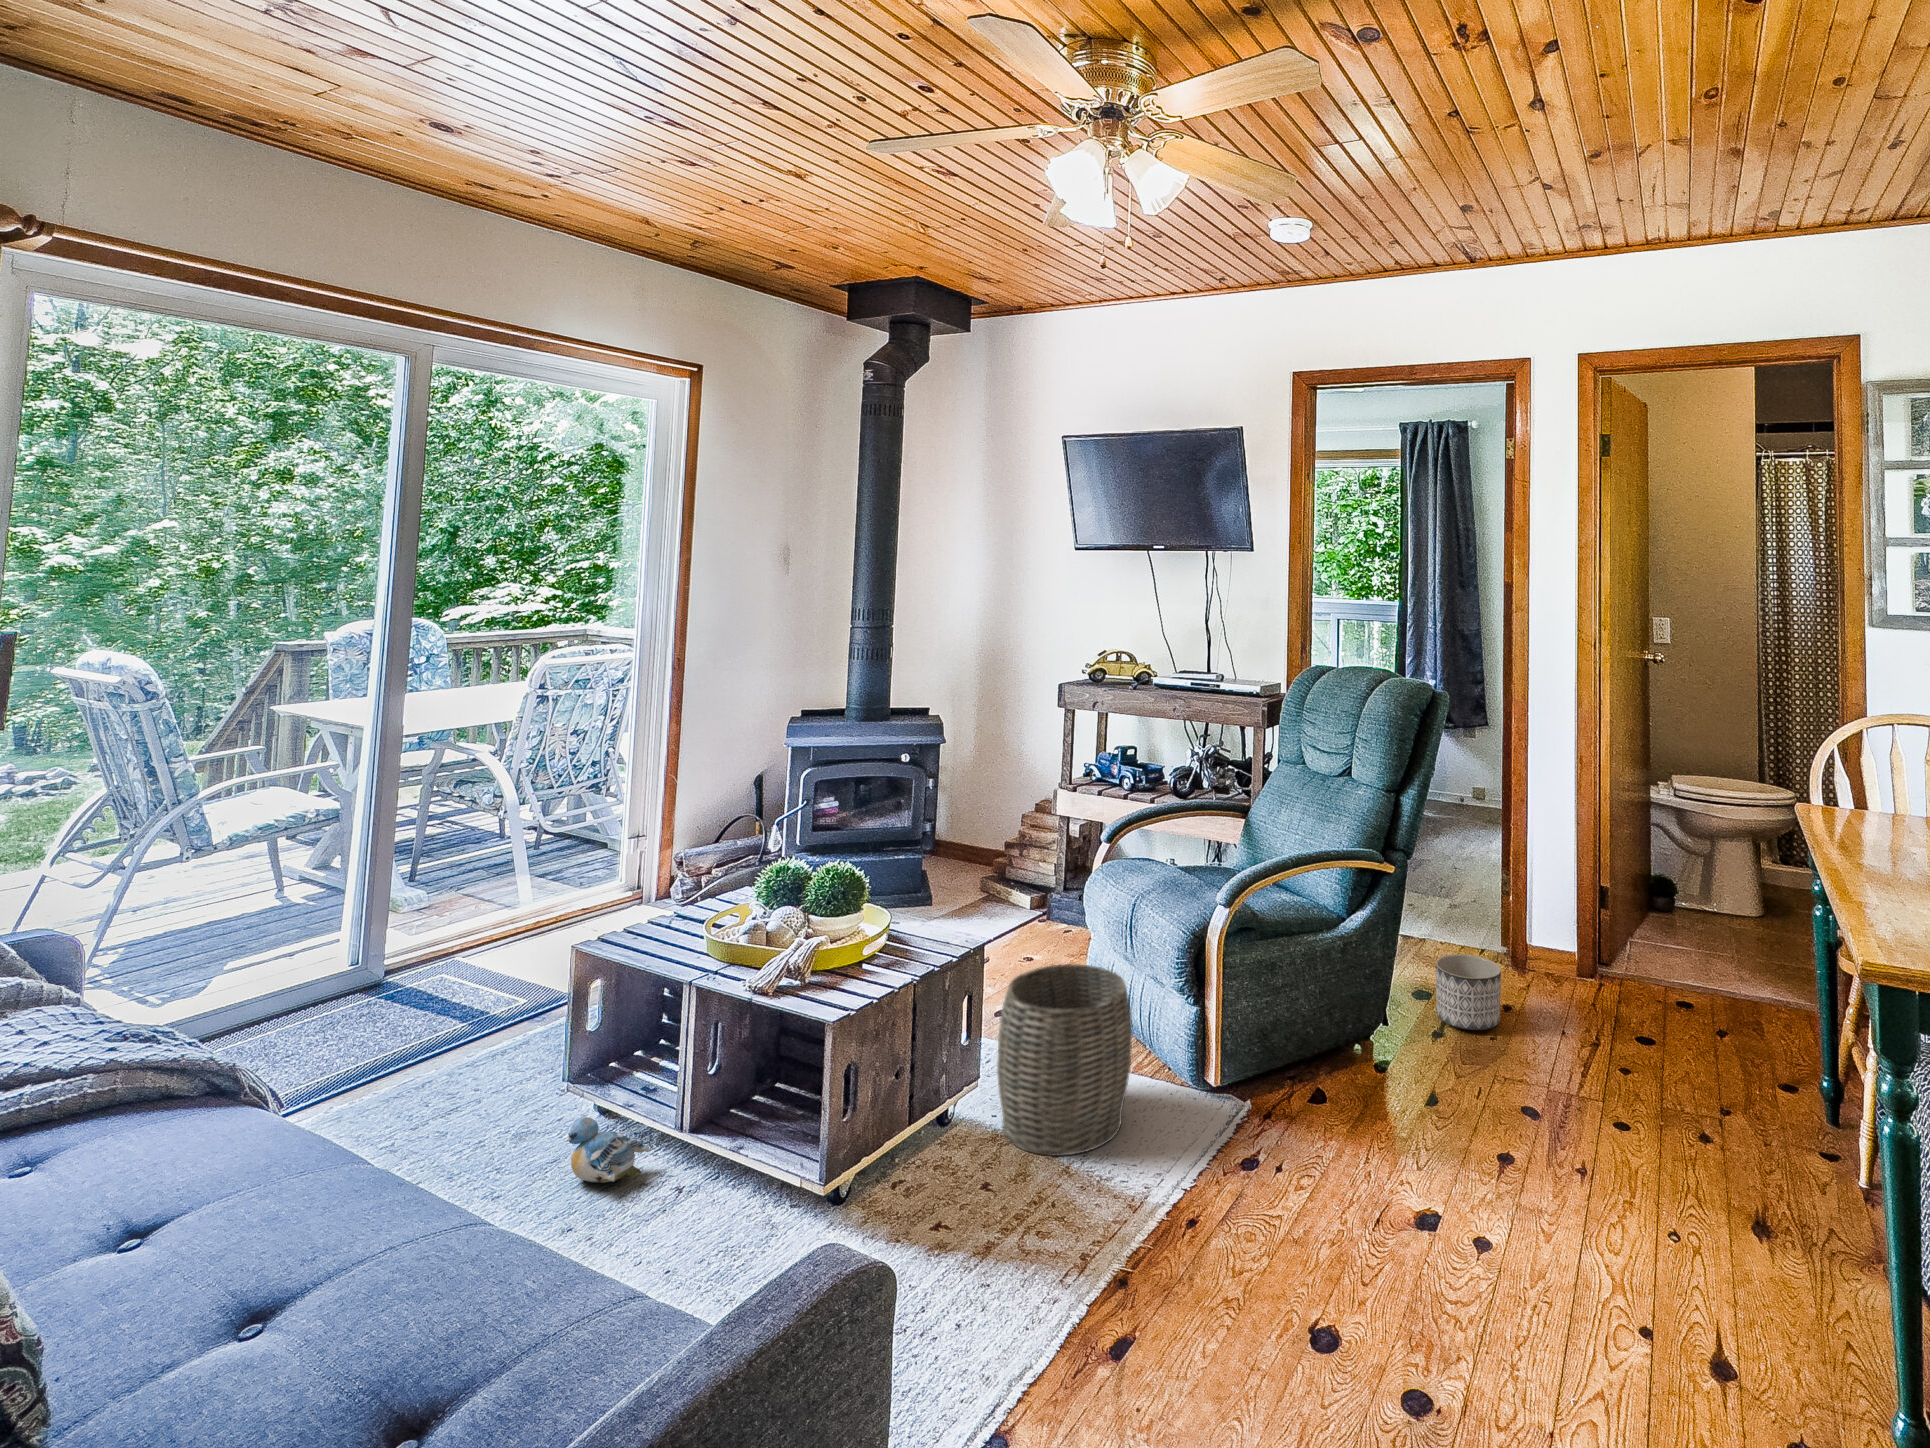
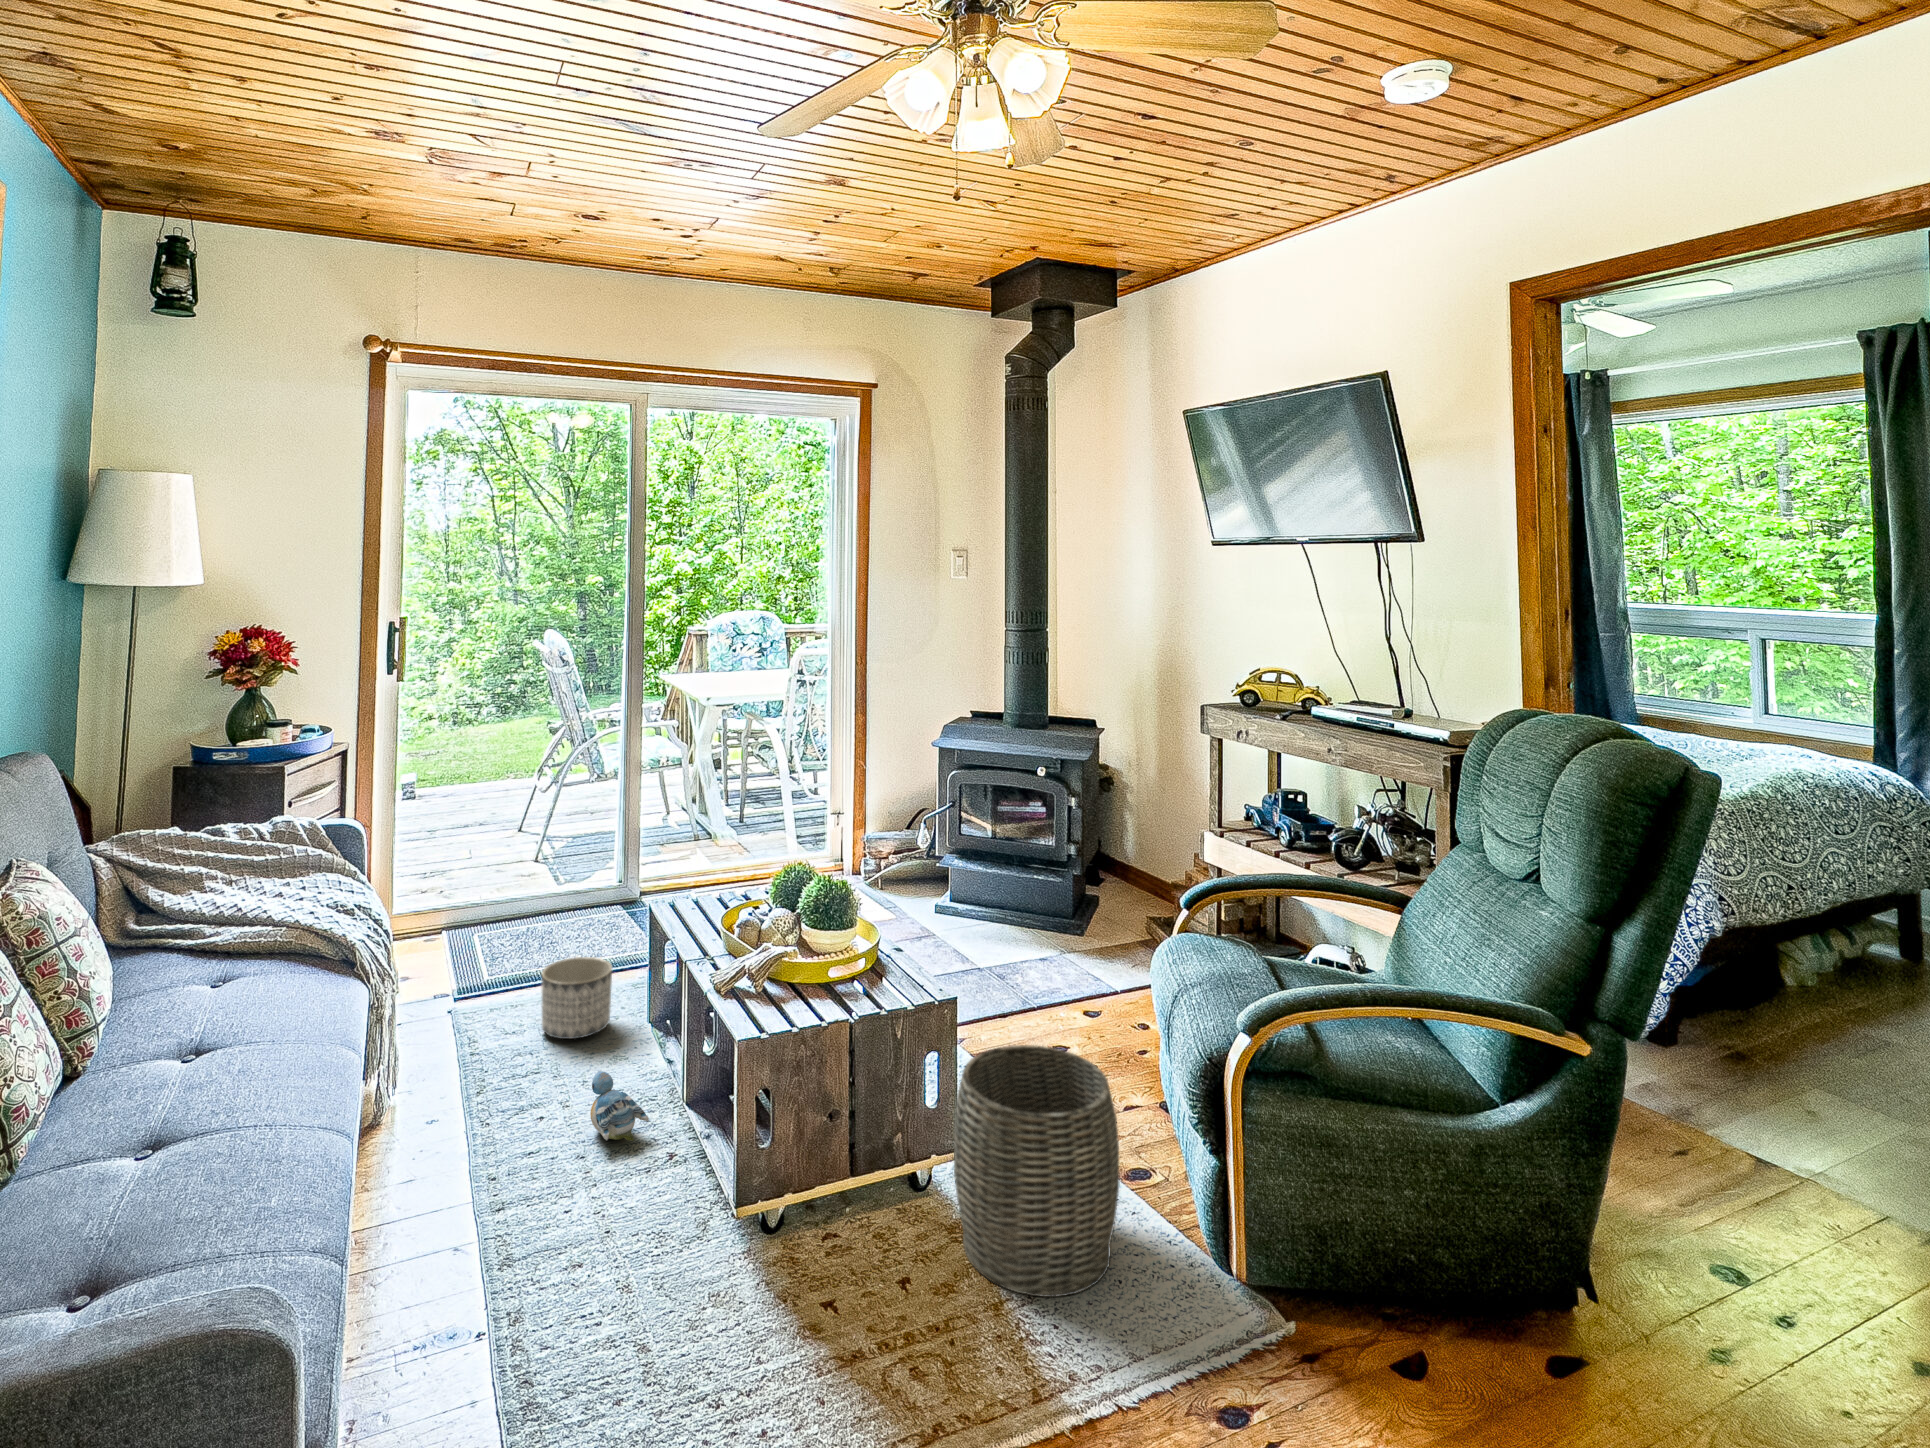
planter: present [1436,954,1501,1030] -> present [542,957,612,1039]

